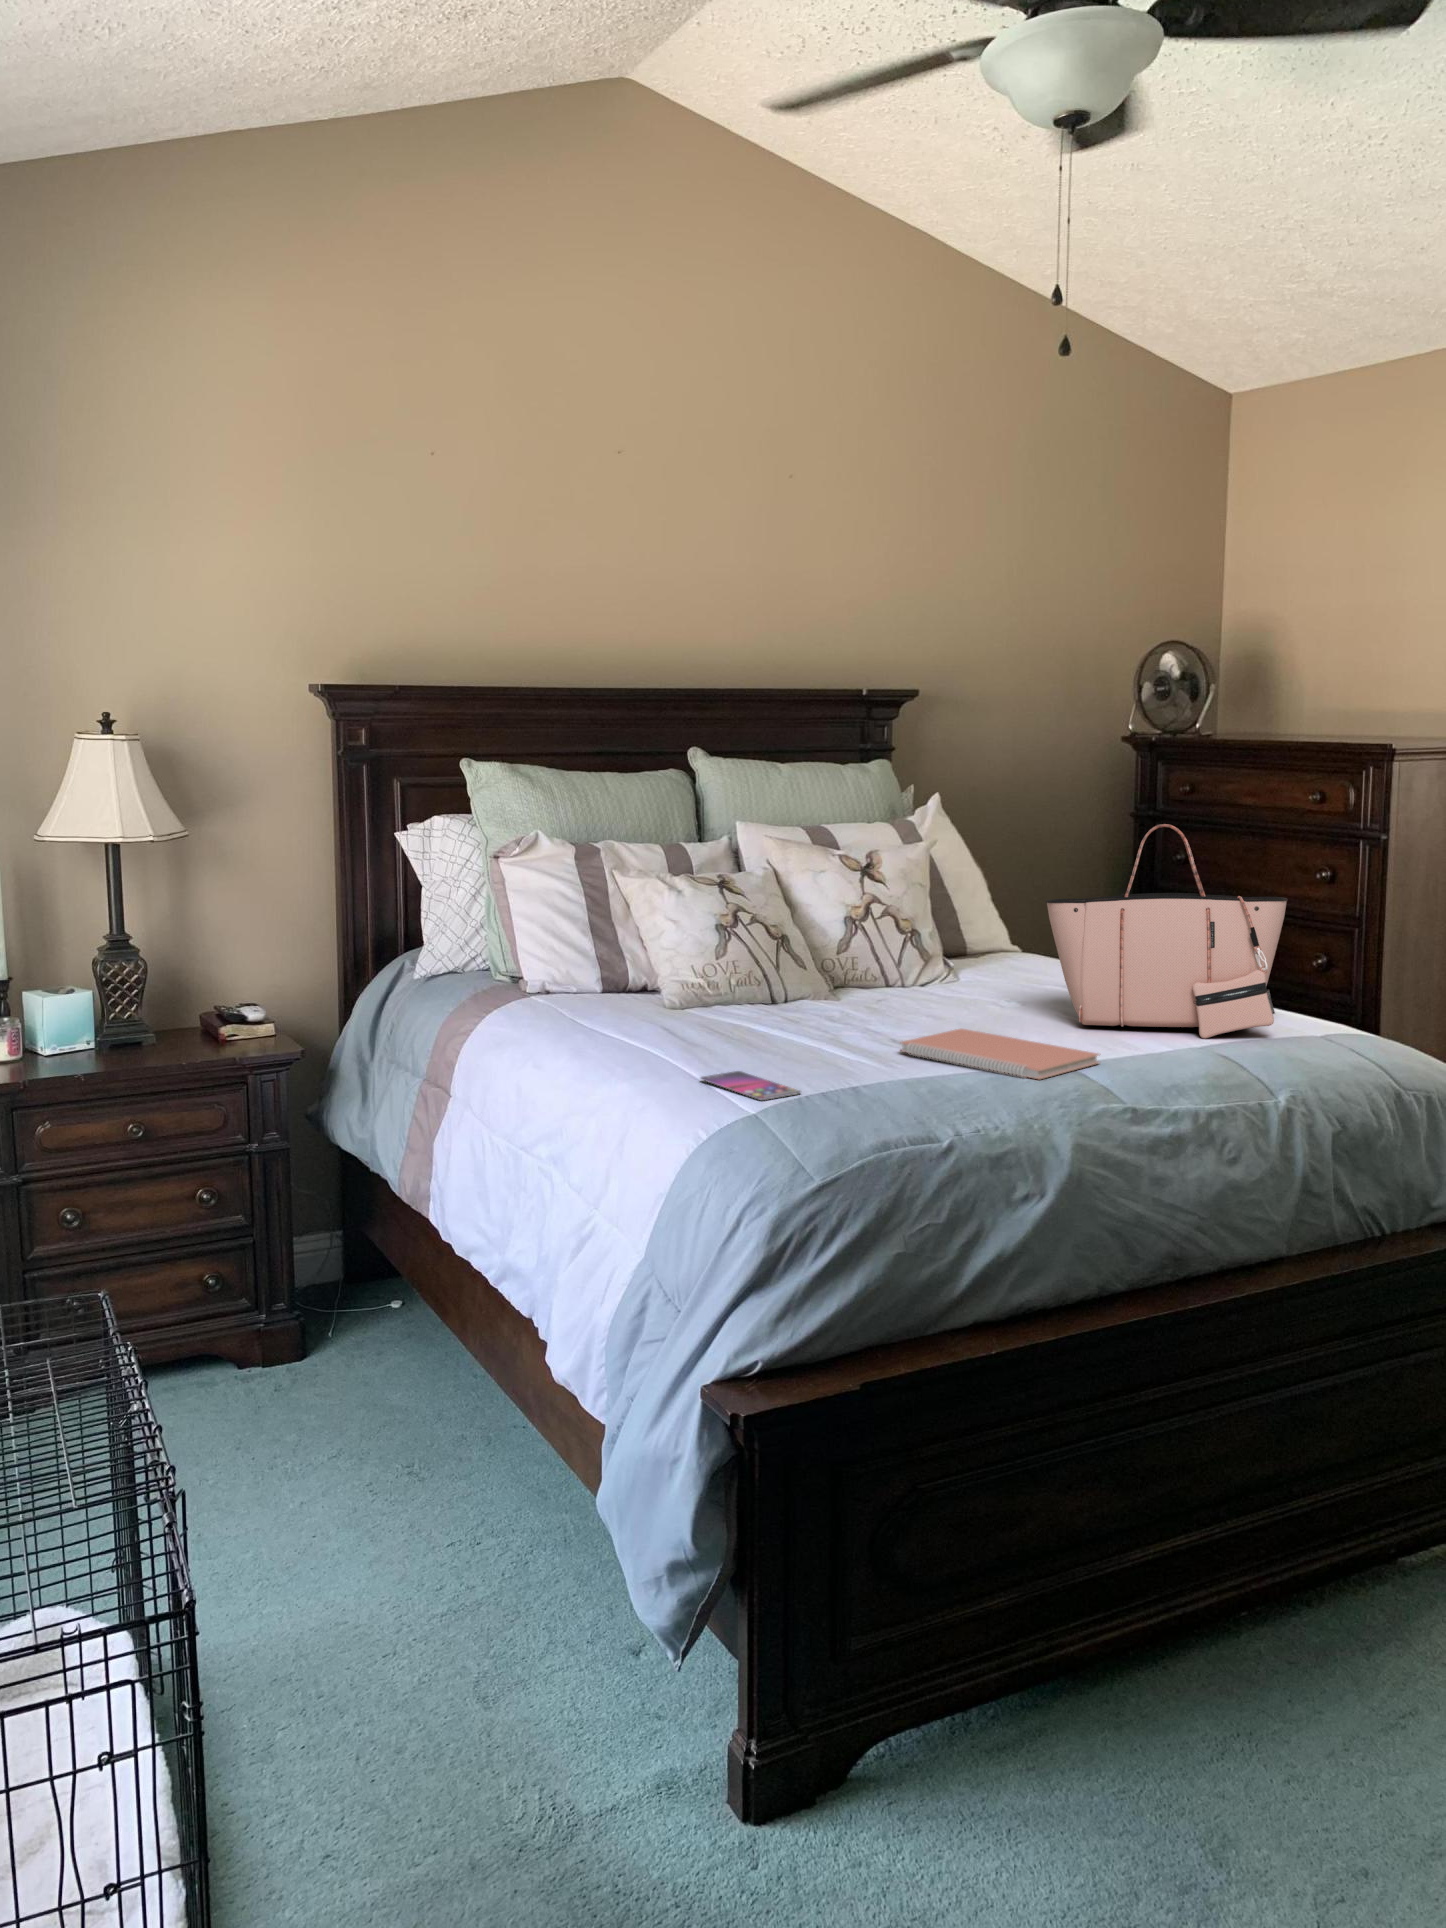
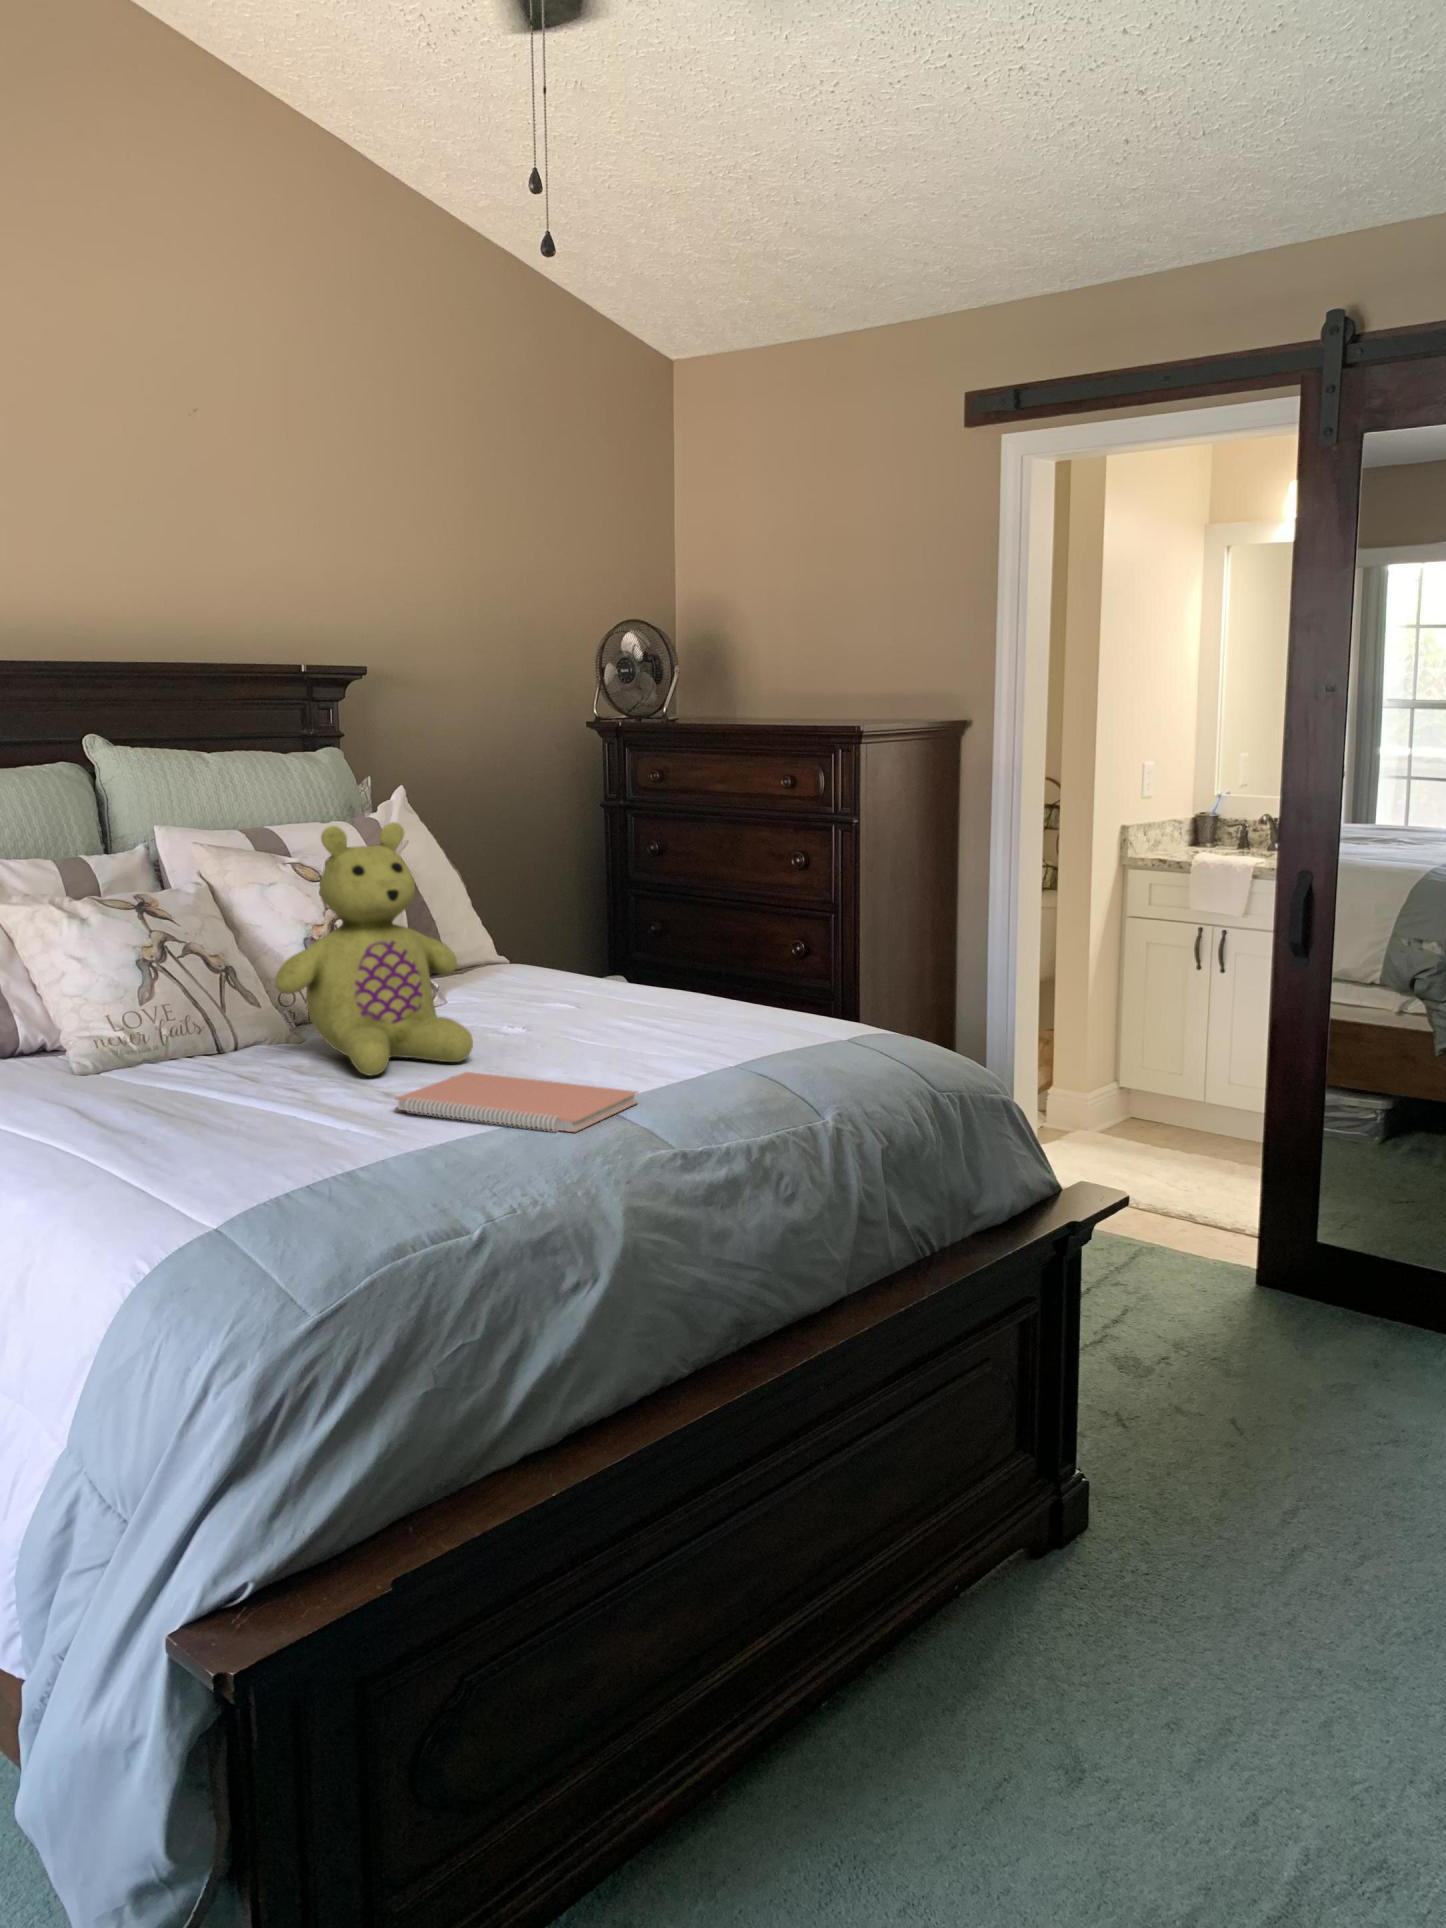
stuffed bear: none [817,822,971,1026] -> present [275,822,473,1076]
tote bag: present [1046,824,1288,1039] -> none [554,816,819,1059]
smartphone: present [701,1071,801,1100] -> none [132,1160,277,1202]

